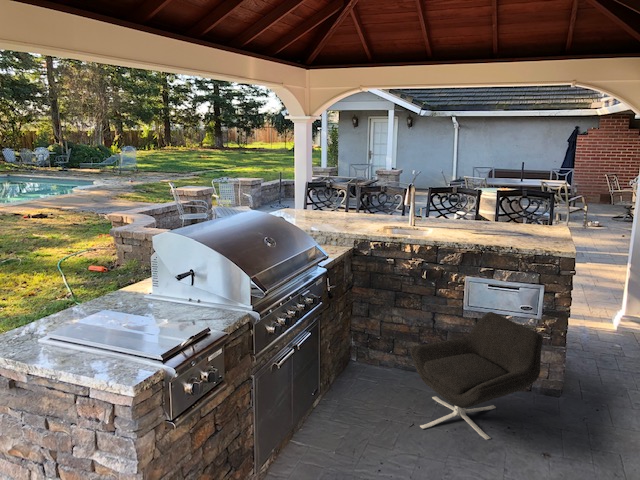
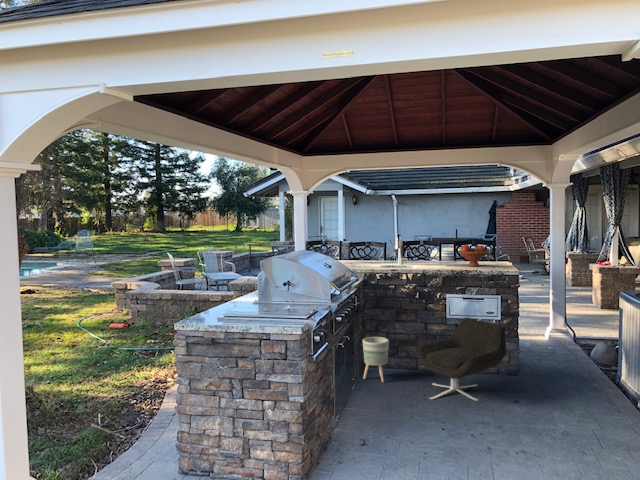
fruit bowl: none [492,207,535,240] -> present [459,245,489,266]
planter: none [345,324,380,387] -> present [363,337,389,382]

